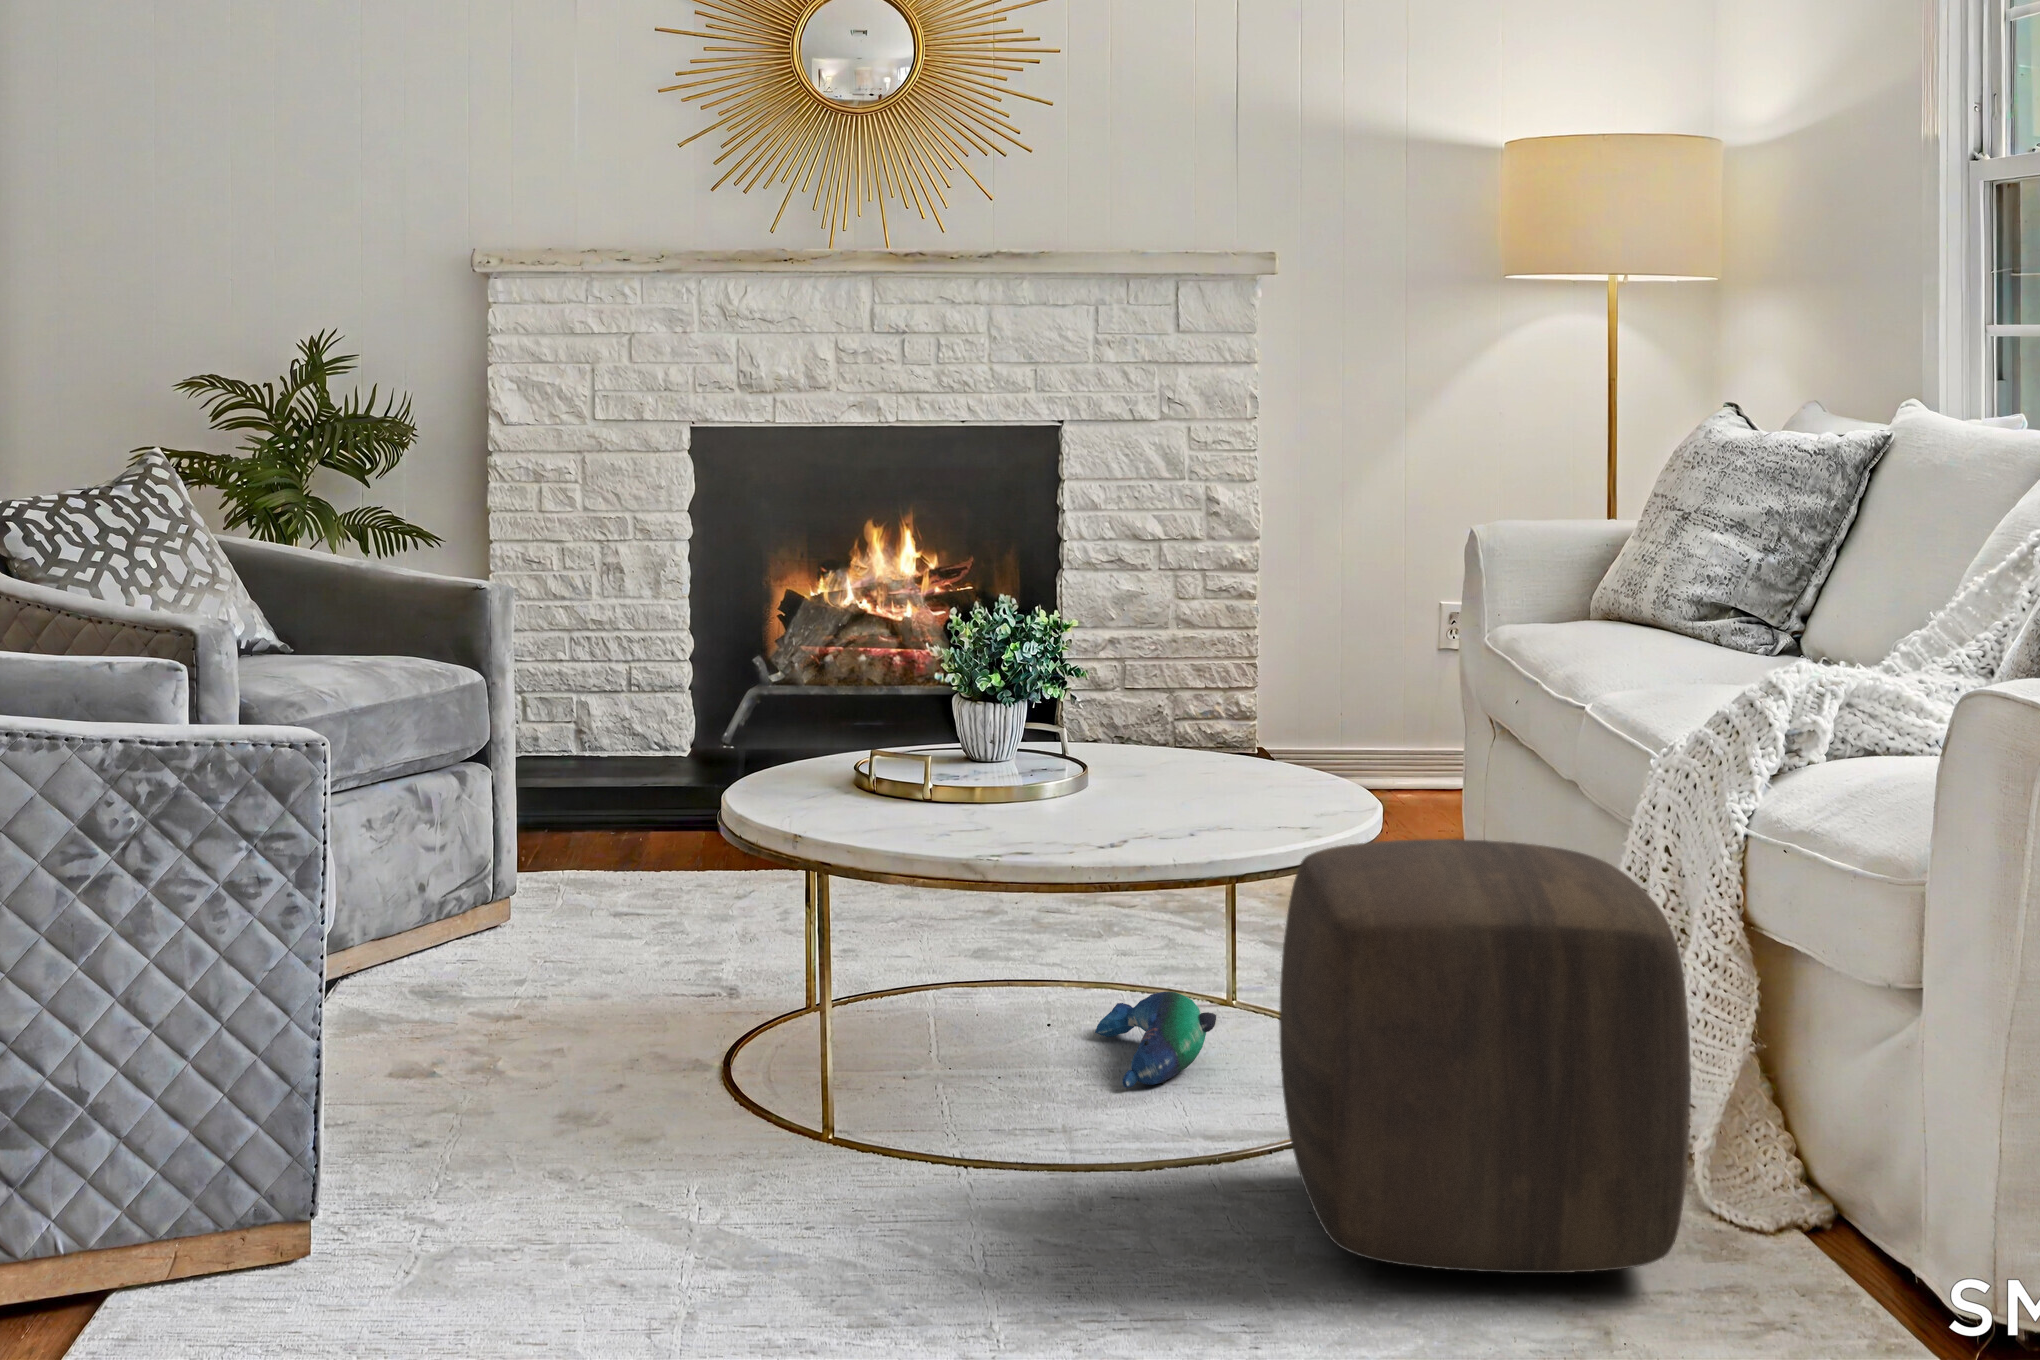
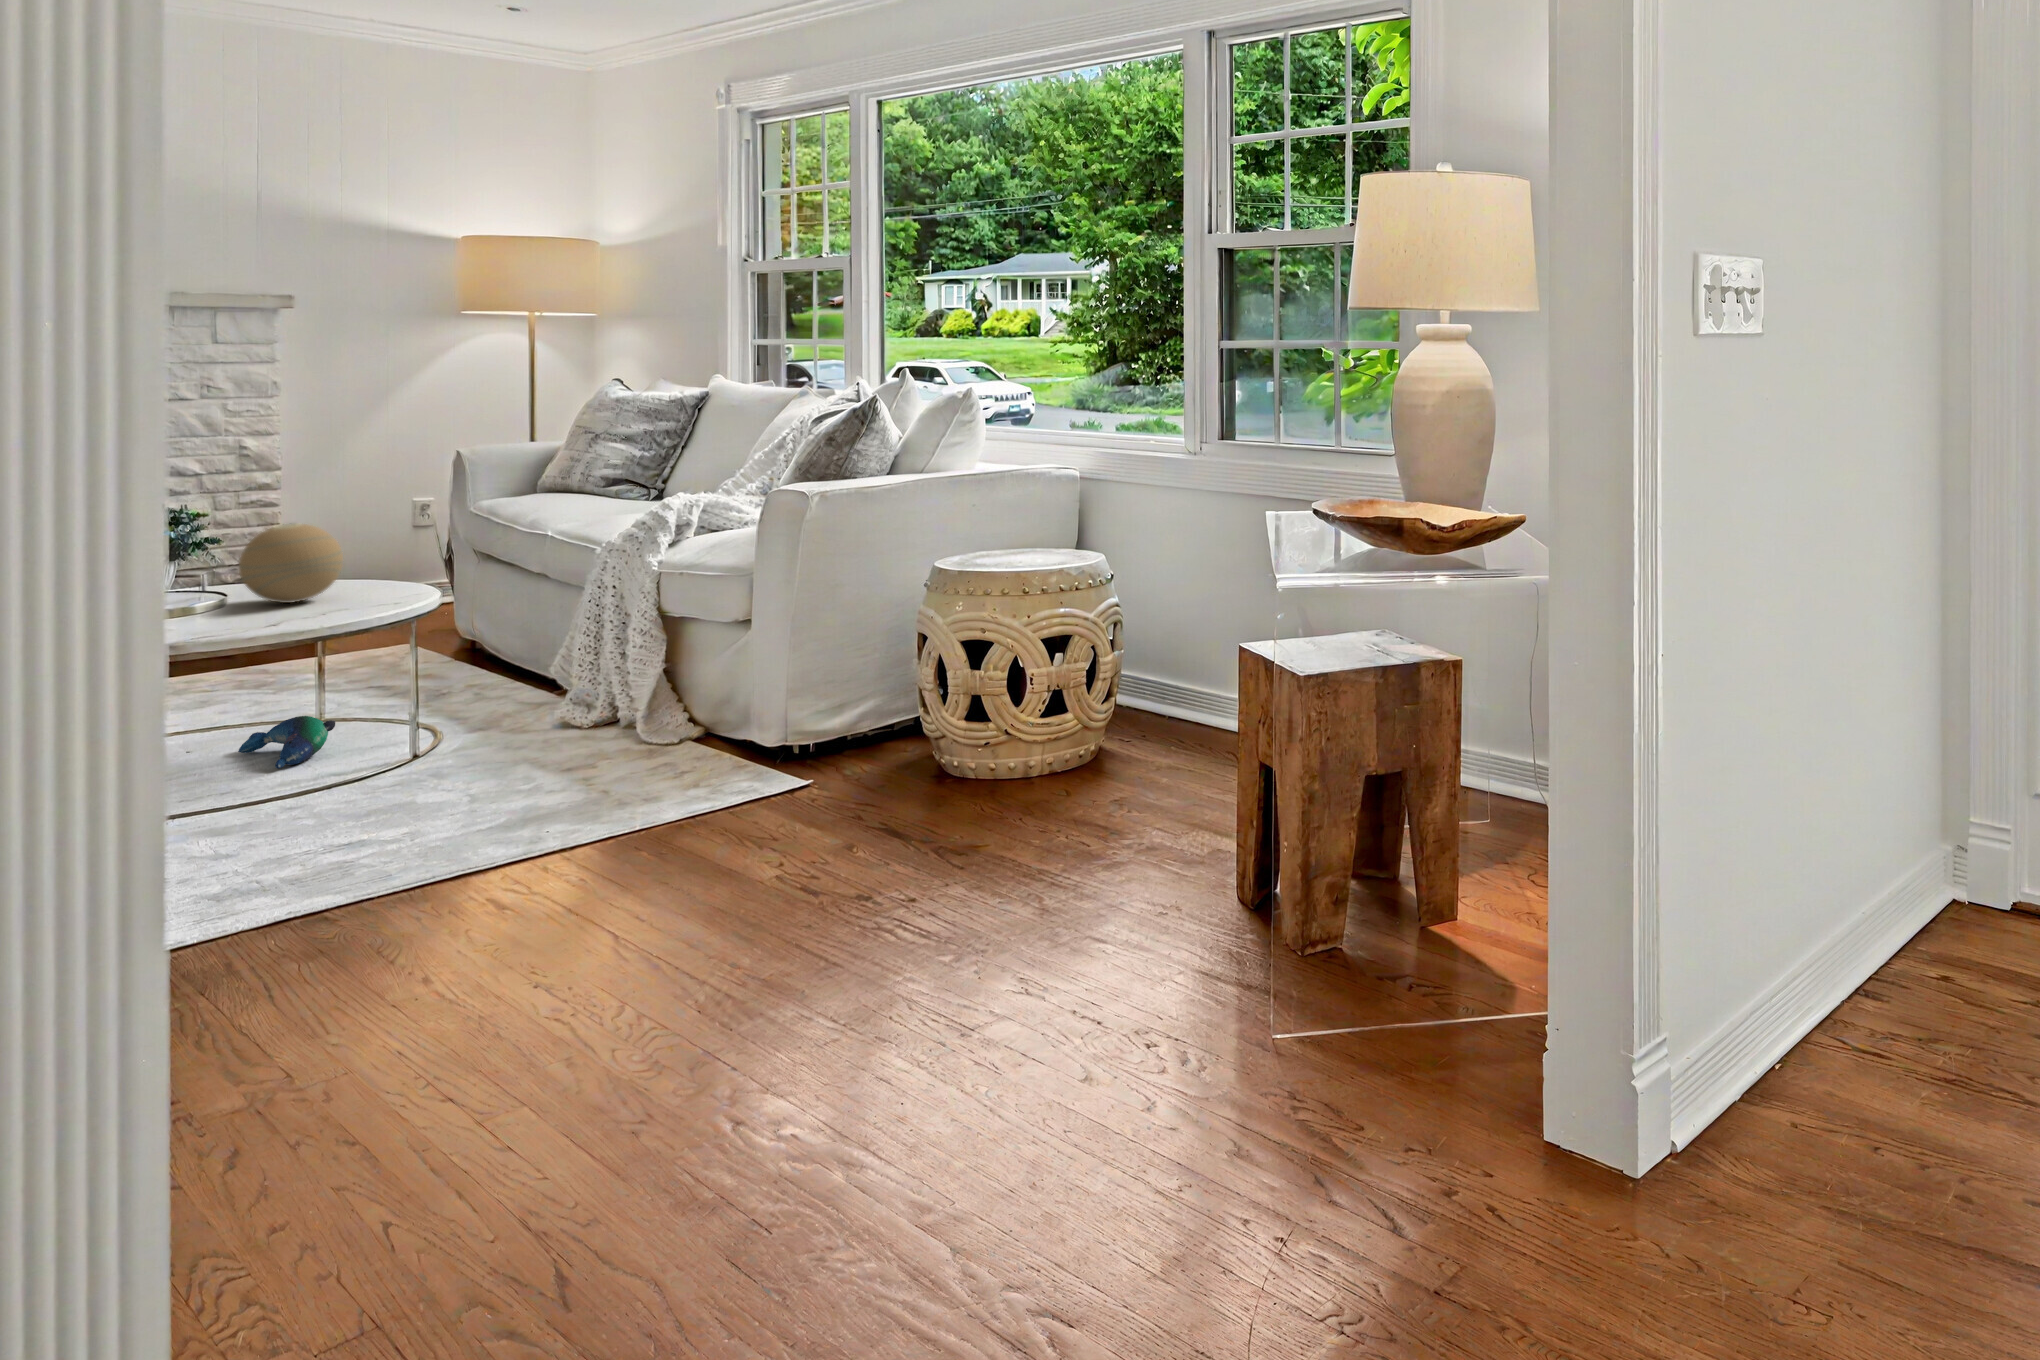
decorative orb: none [1083,648,1224,791] -> present [239,523,343,603]
ottoman: present [1279,839,1691,1273] -> none [407,590,641,788]

